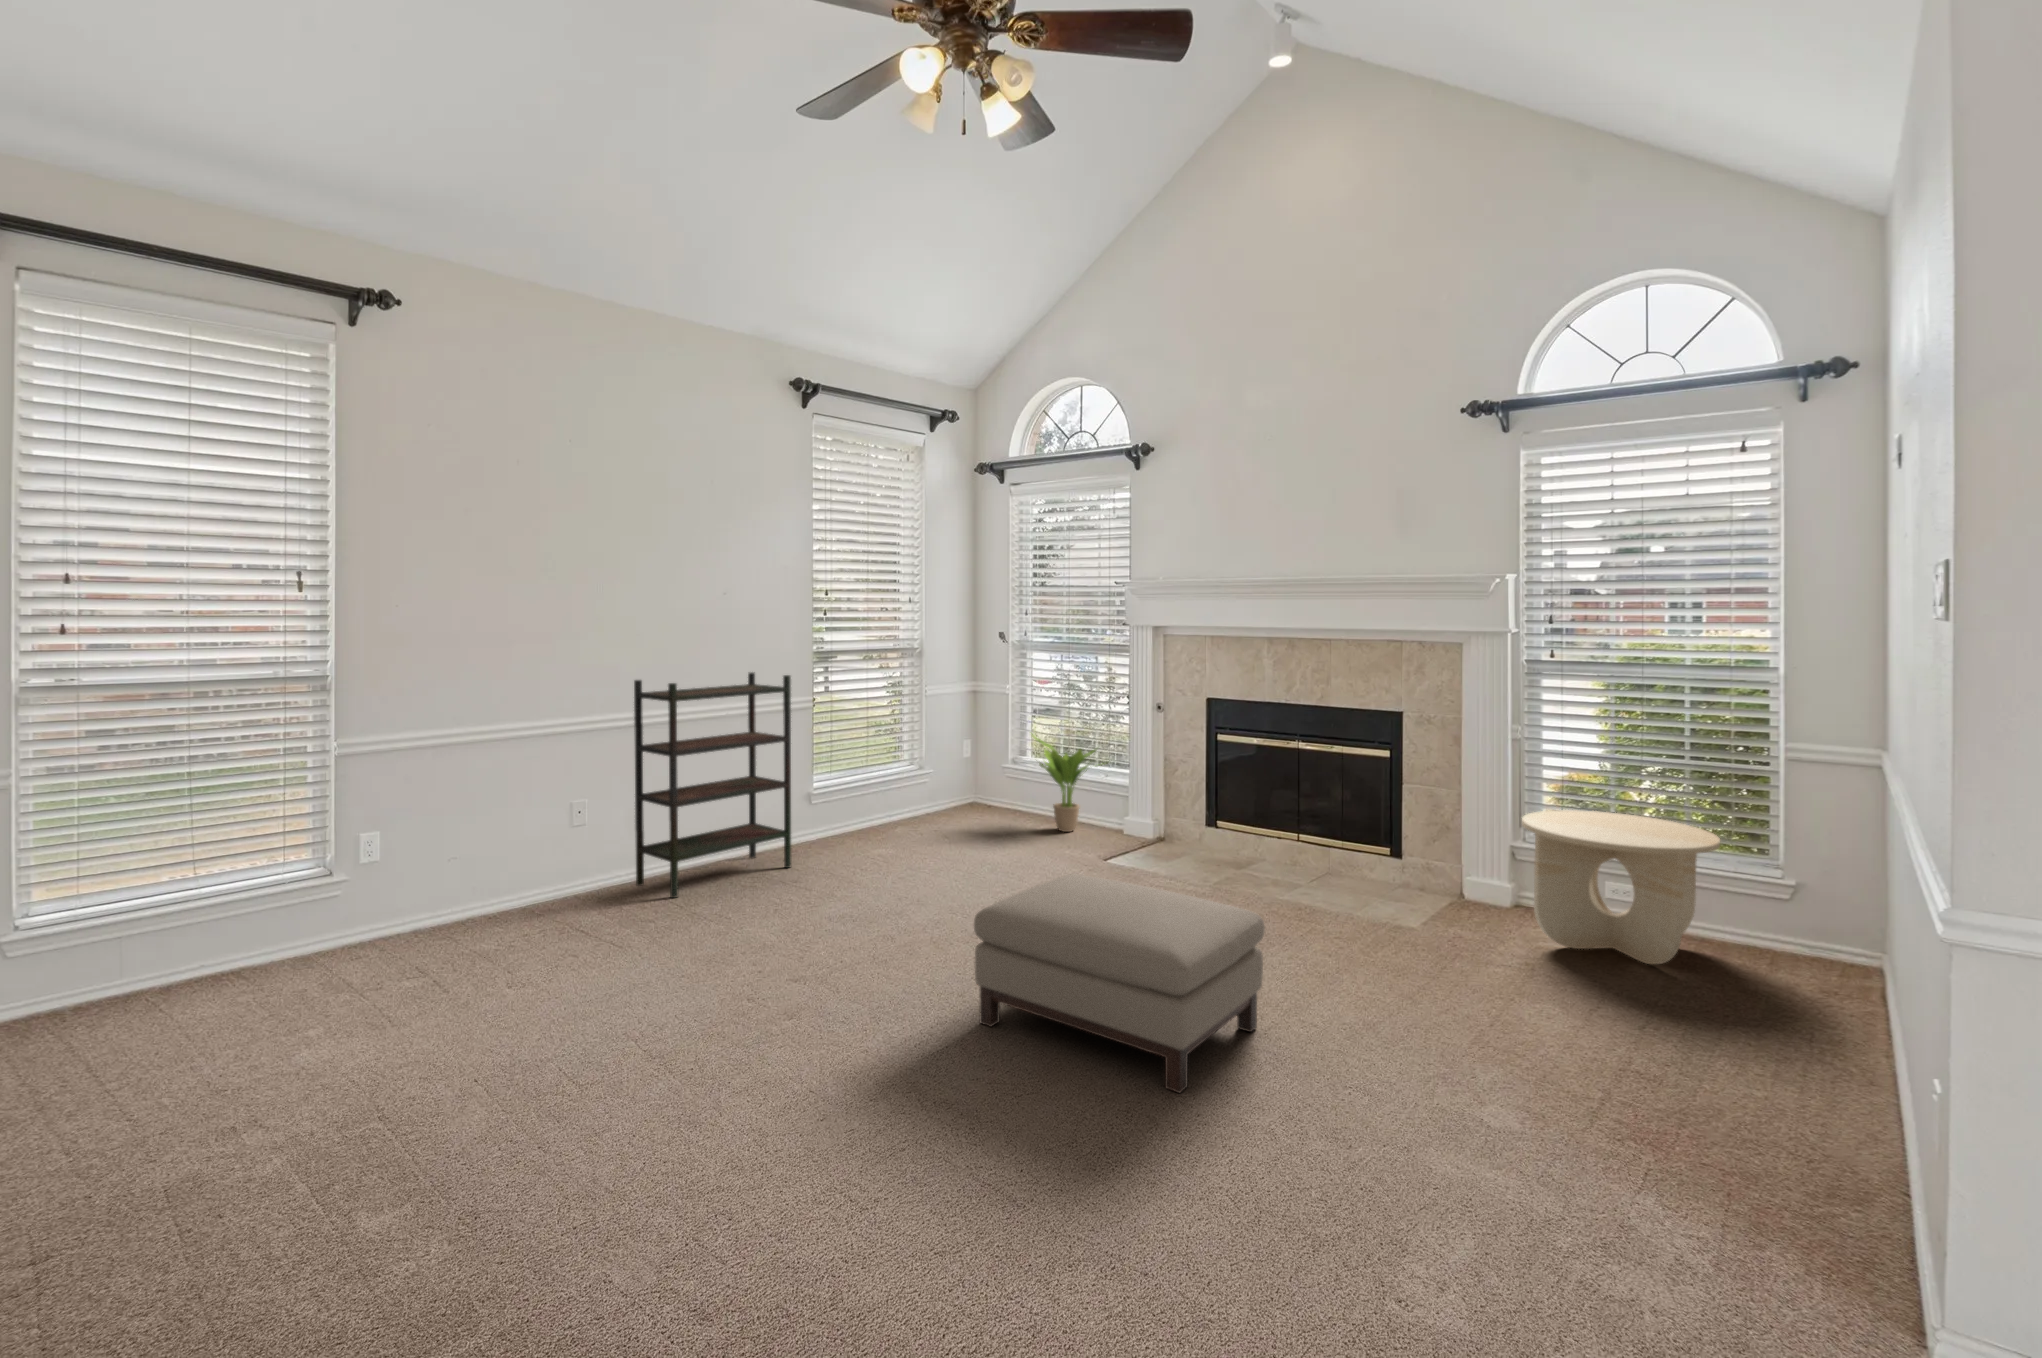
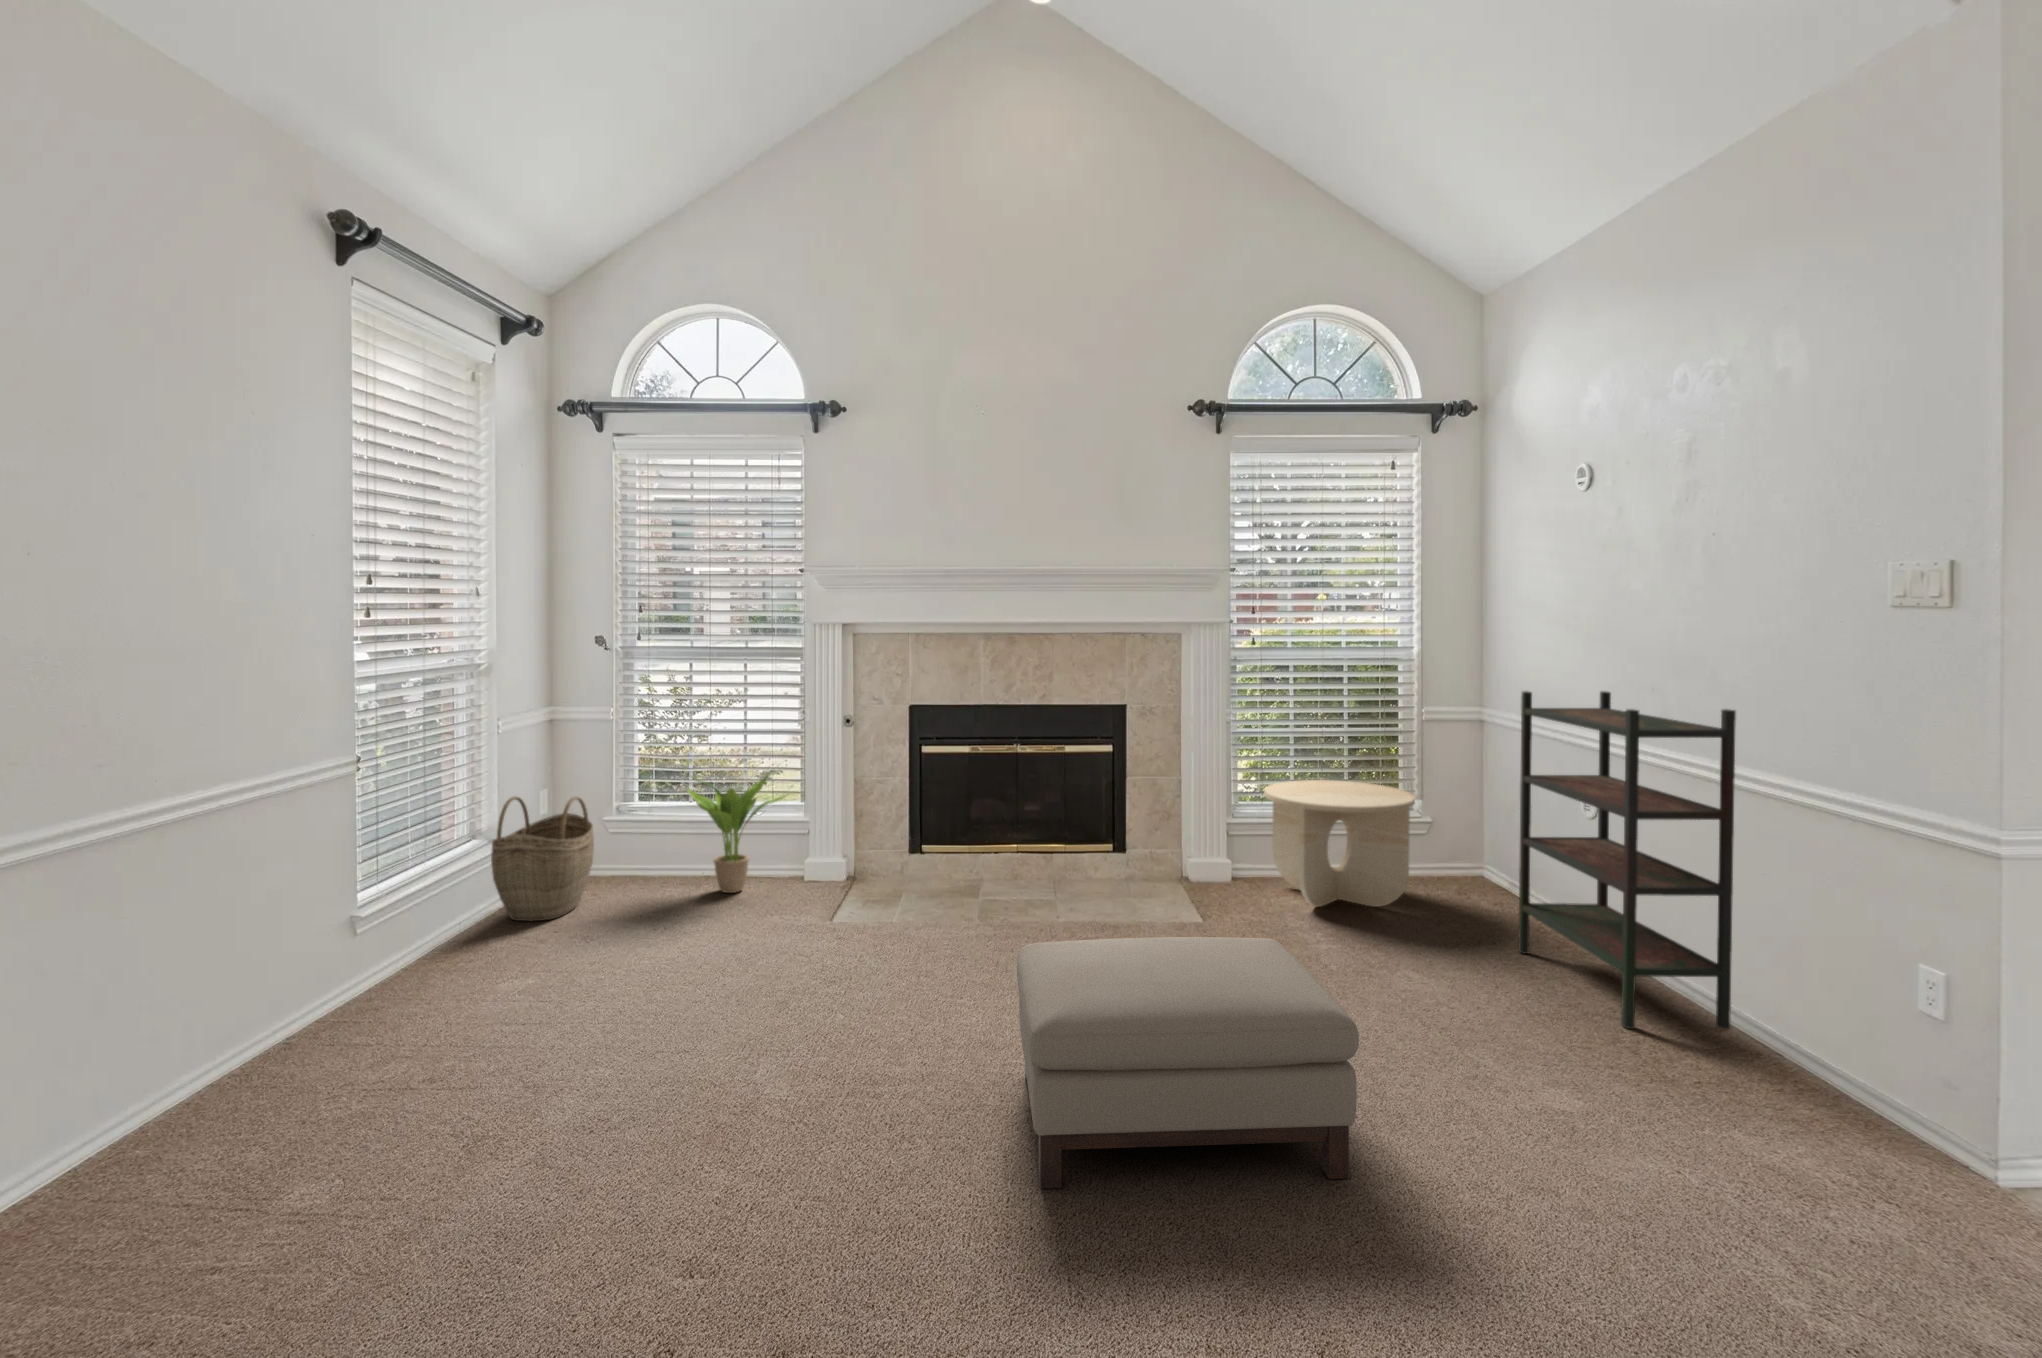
bookshelf: present [634,672,791,898] -> present [1519,691,1736,1030]
woven basket: none [910,740,979,825] -> present [491,796,594,921]

